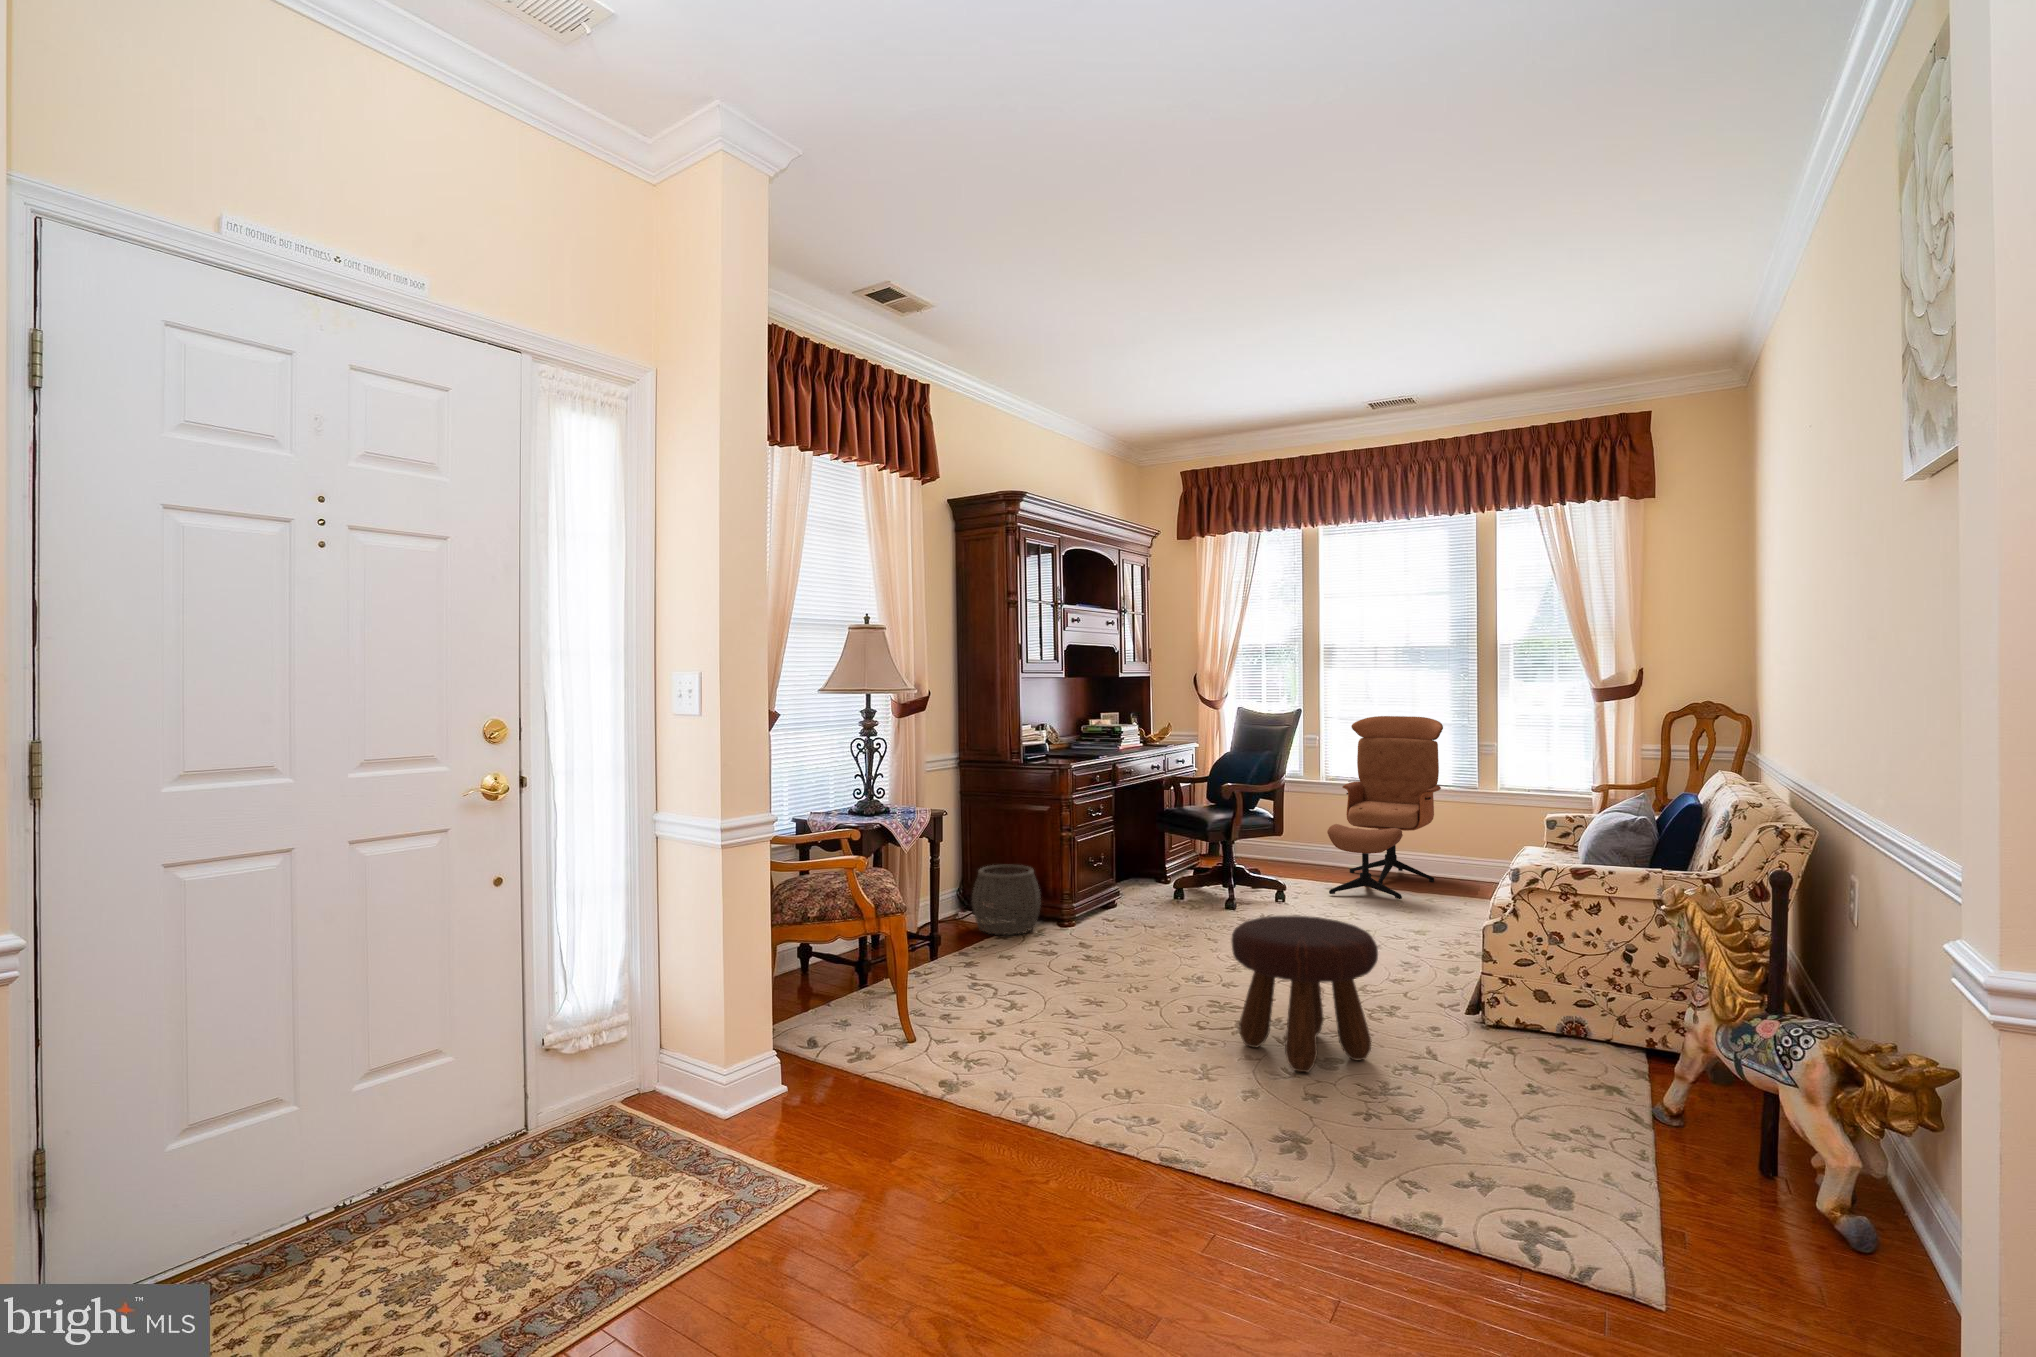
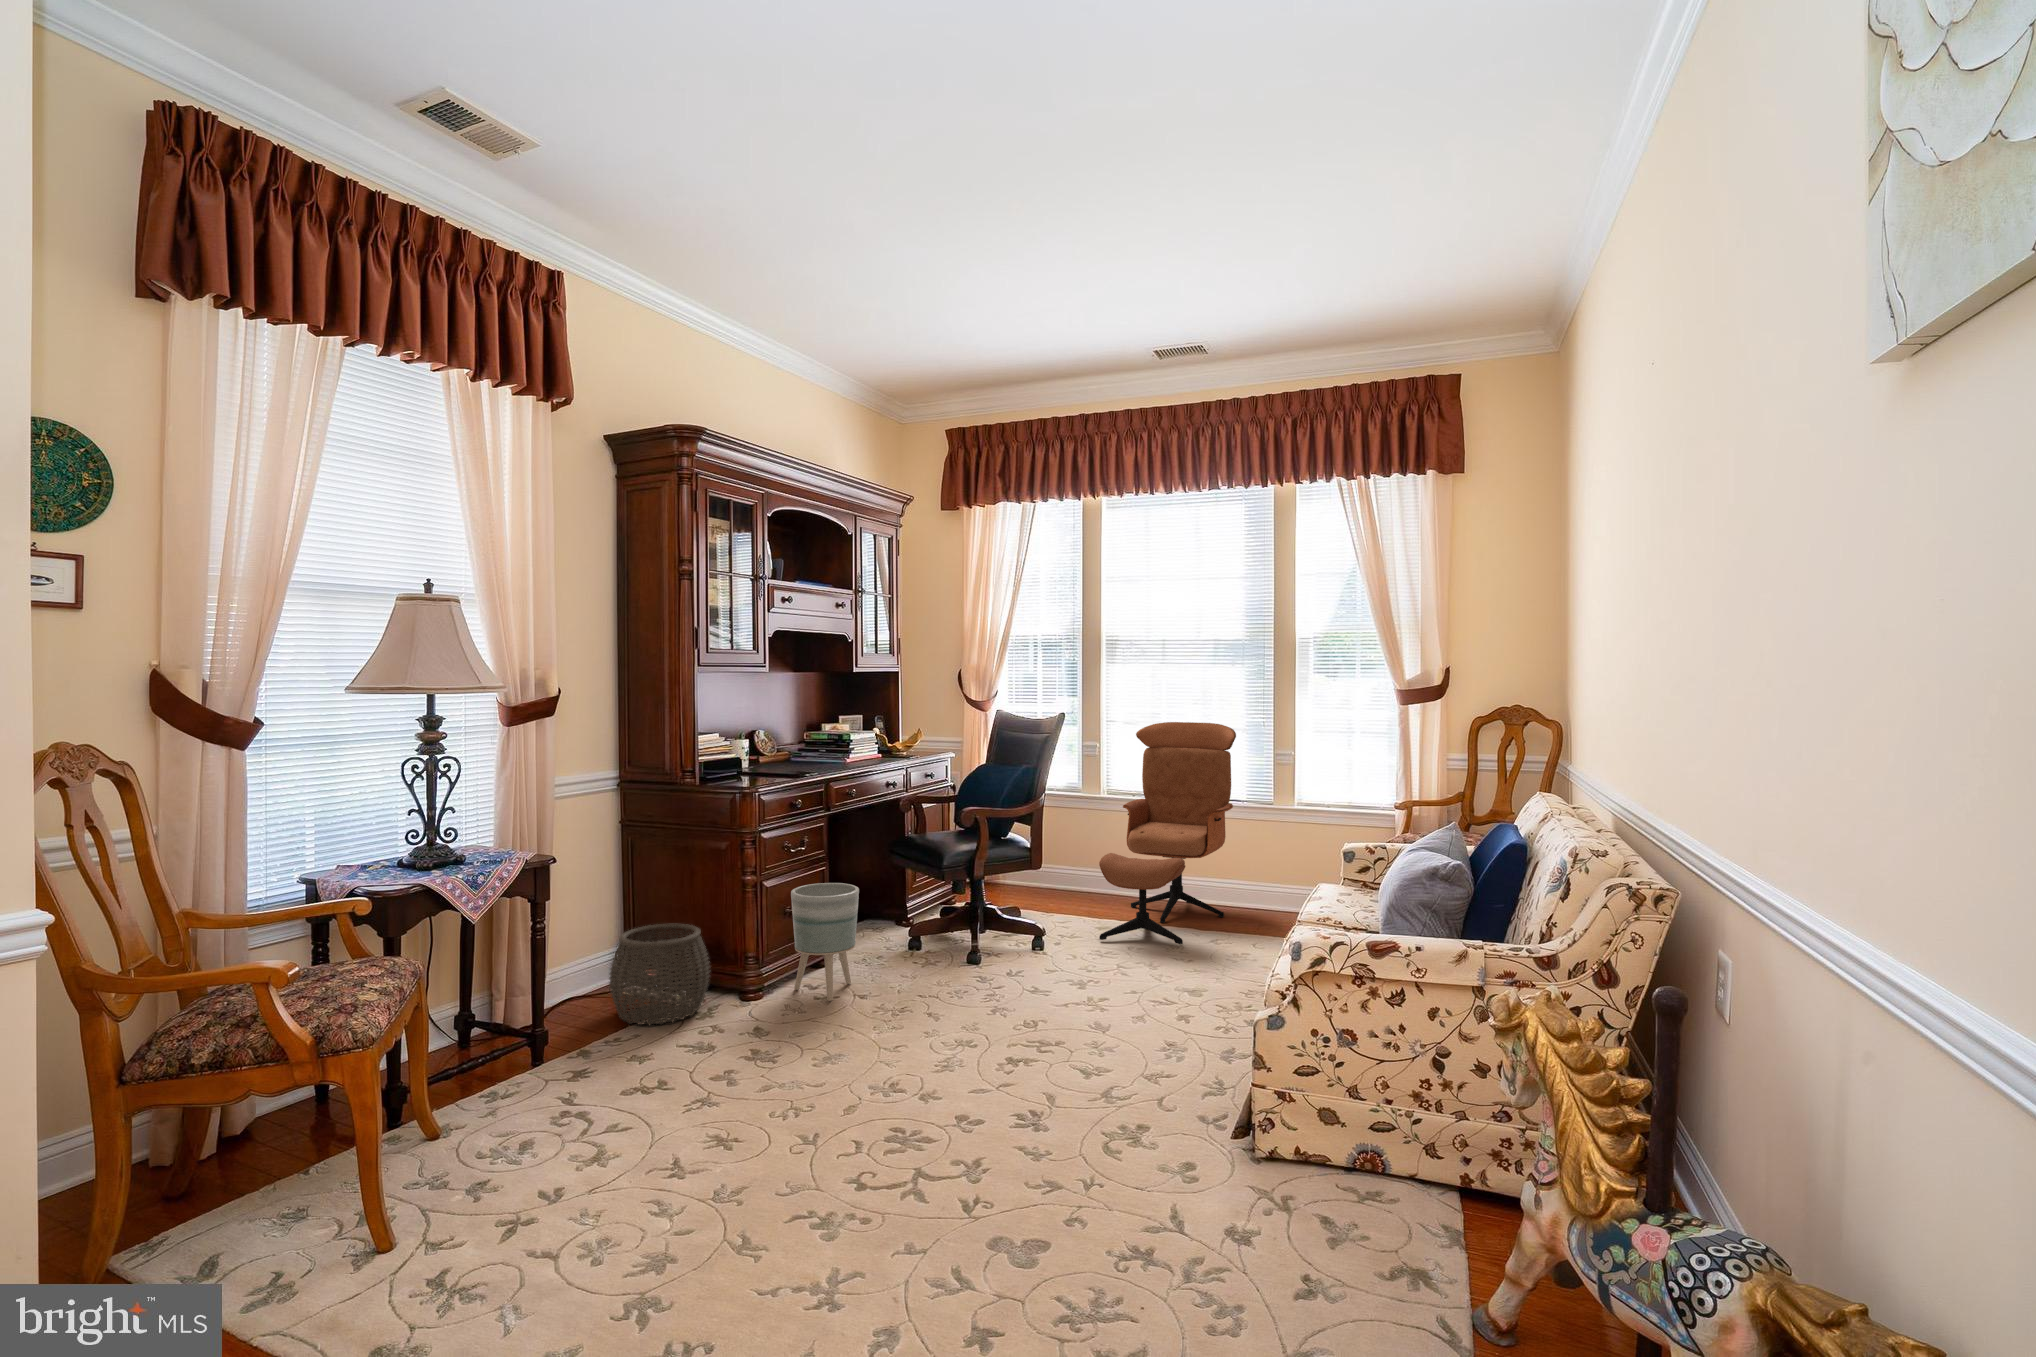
planter: none [1095,839,1146,926] -> present [791,883,859,1001]
footstool: present [1231,916,1378,1072] -> none [889,1017,1100,1278]

